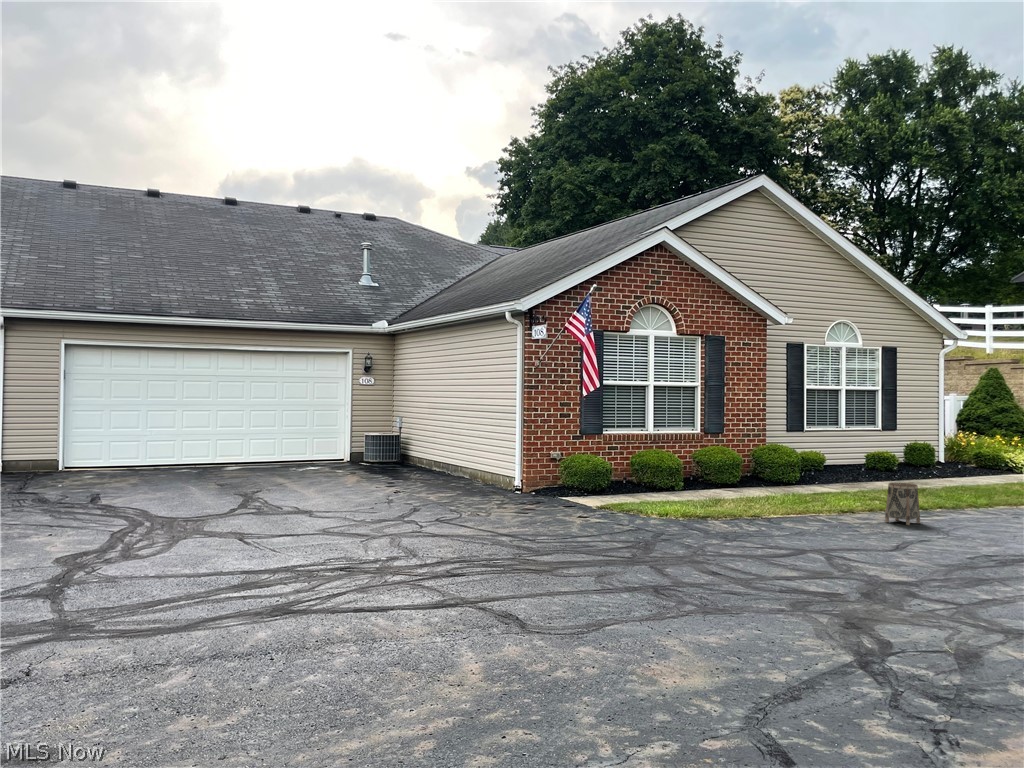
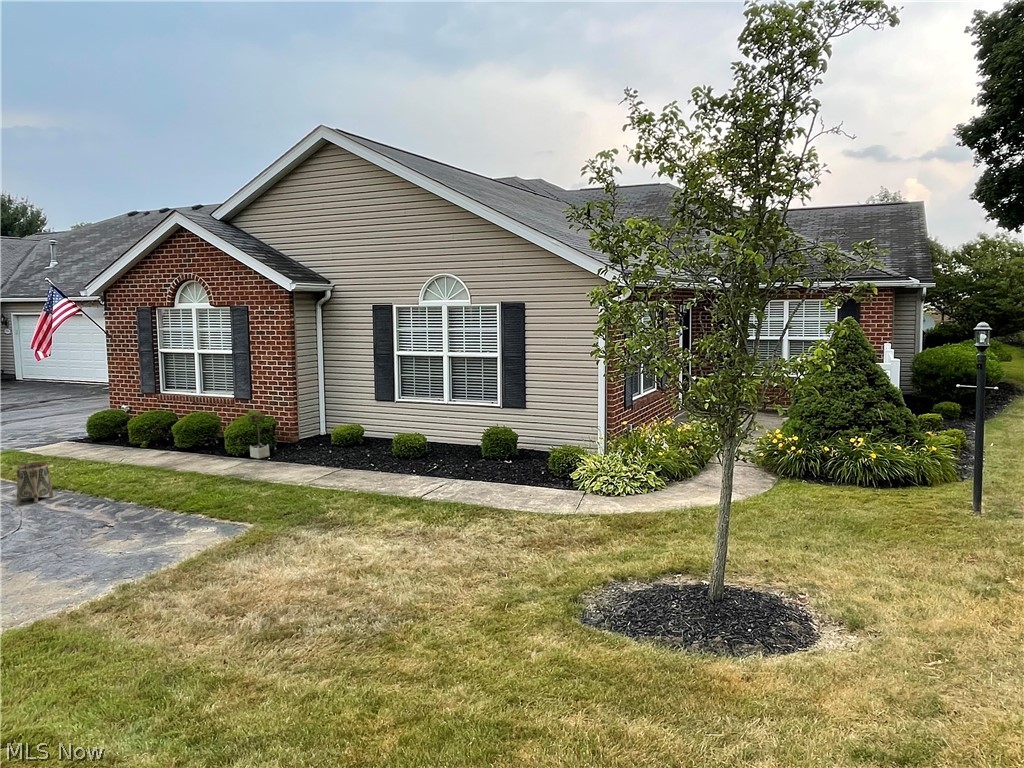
potted tree: none [779,439,803,490] -> present [246,410,270,458]

